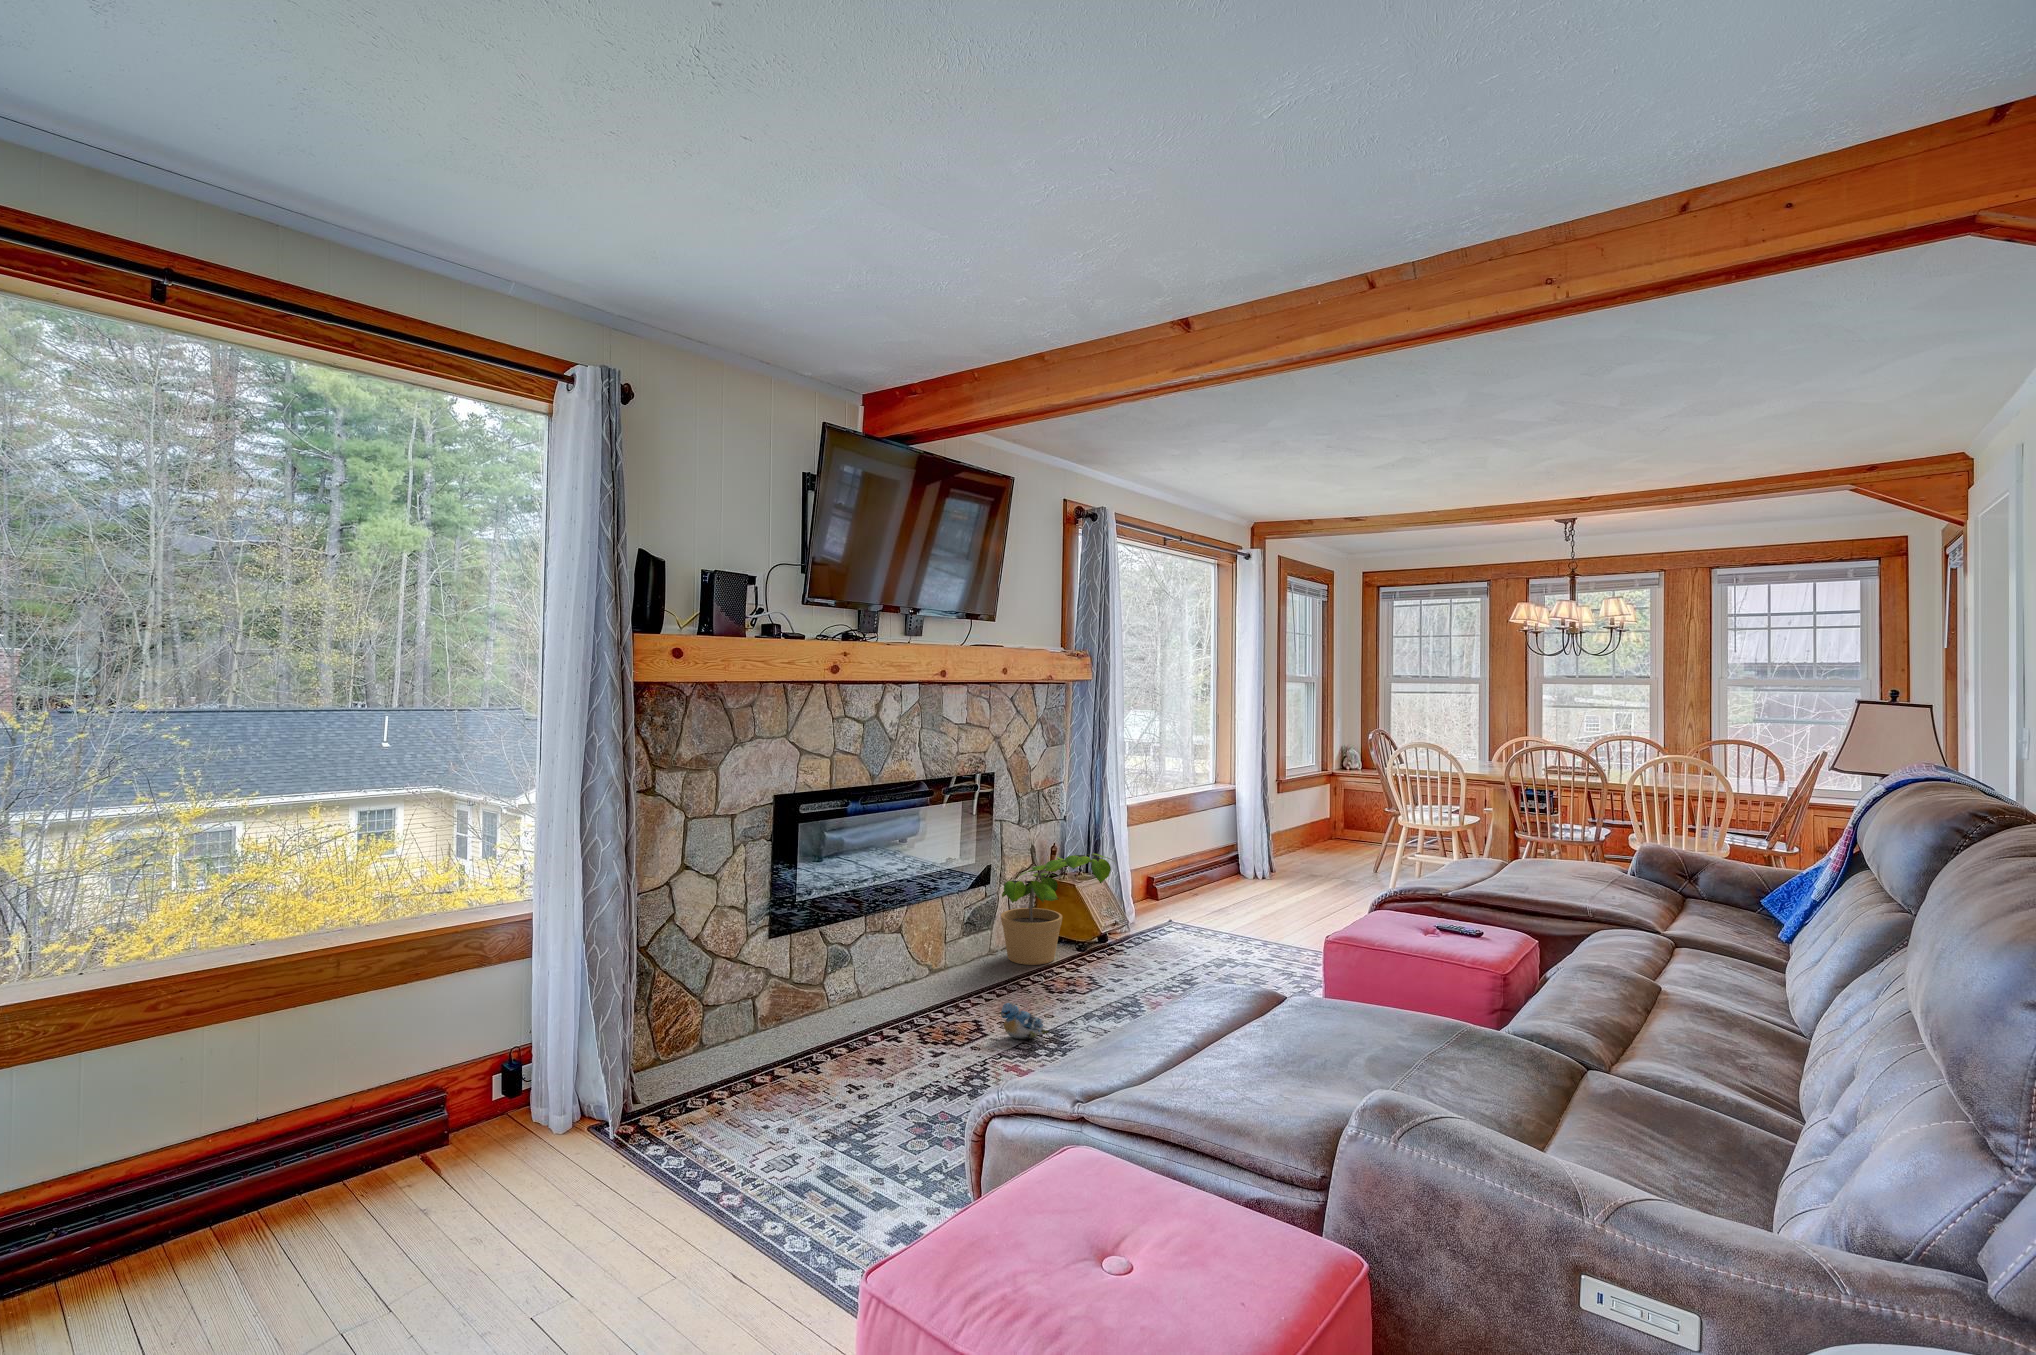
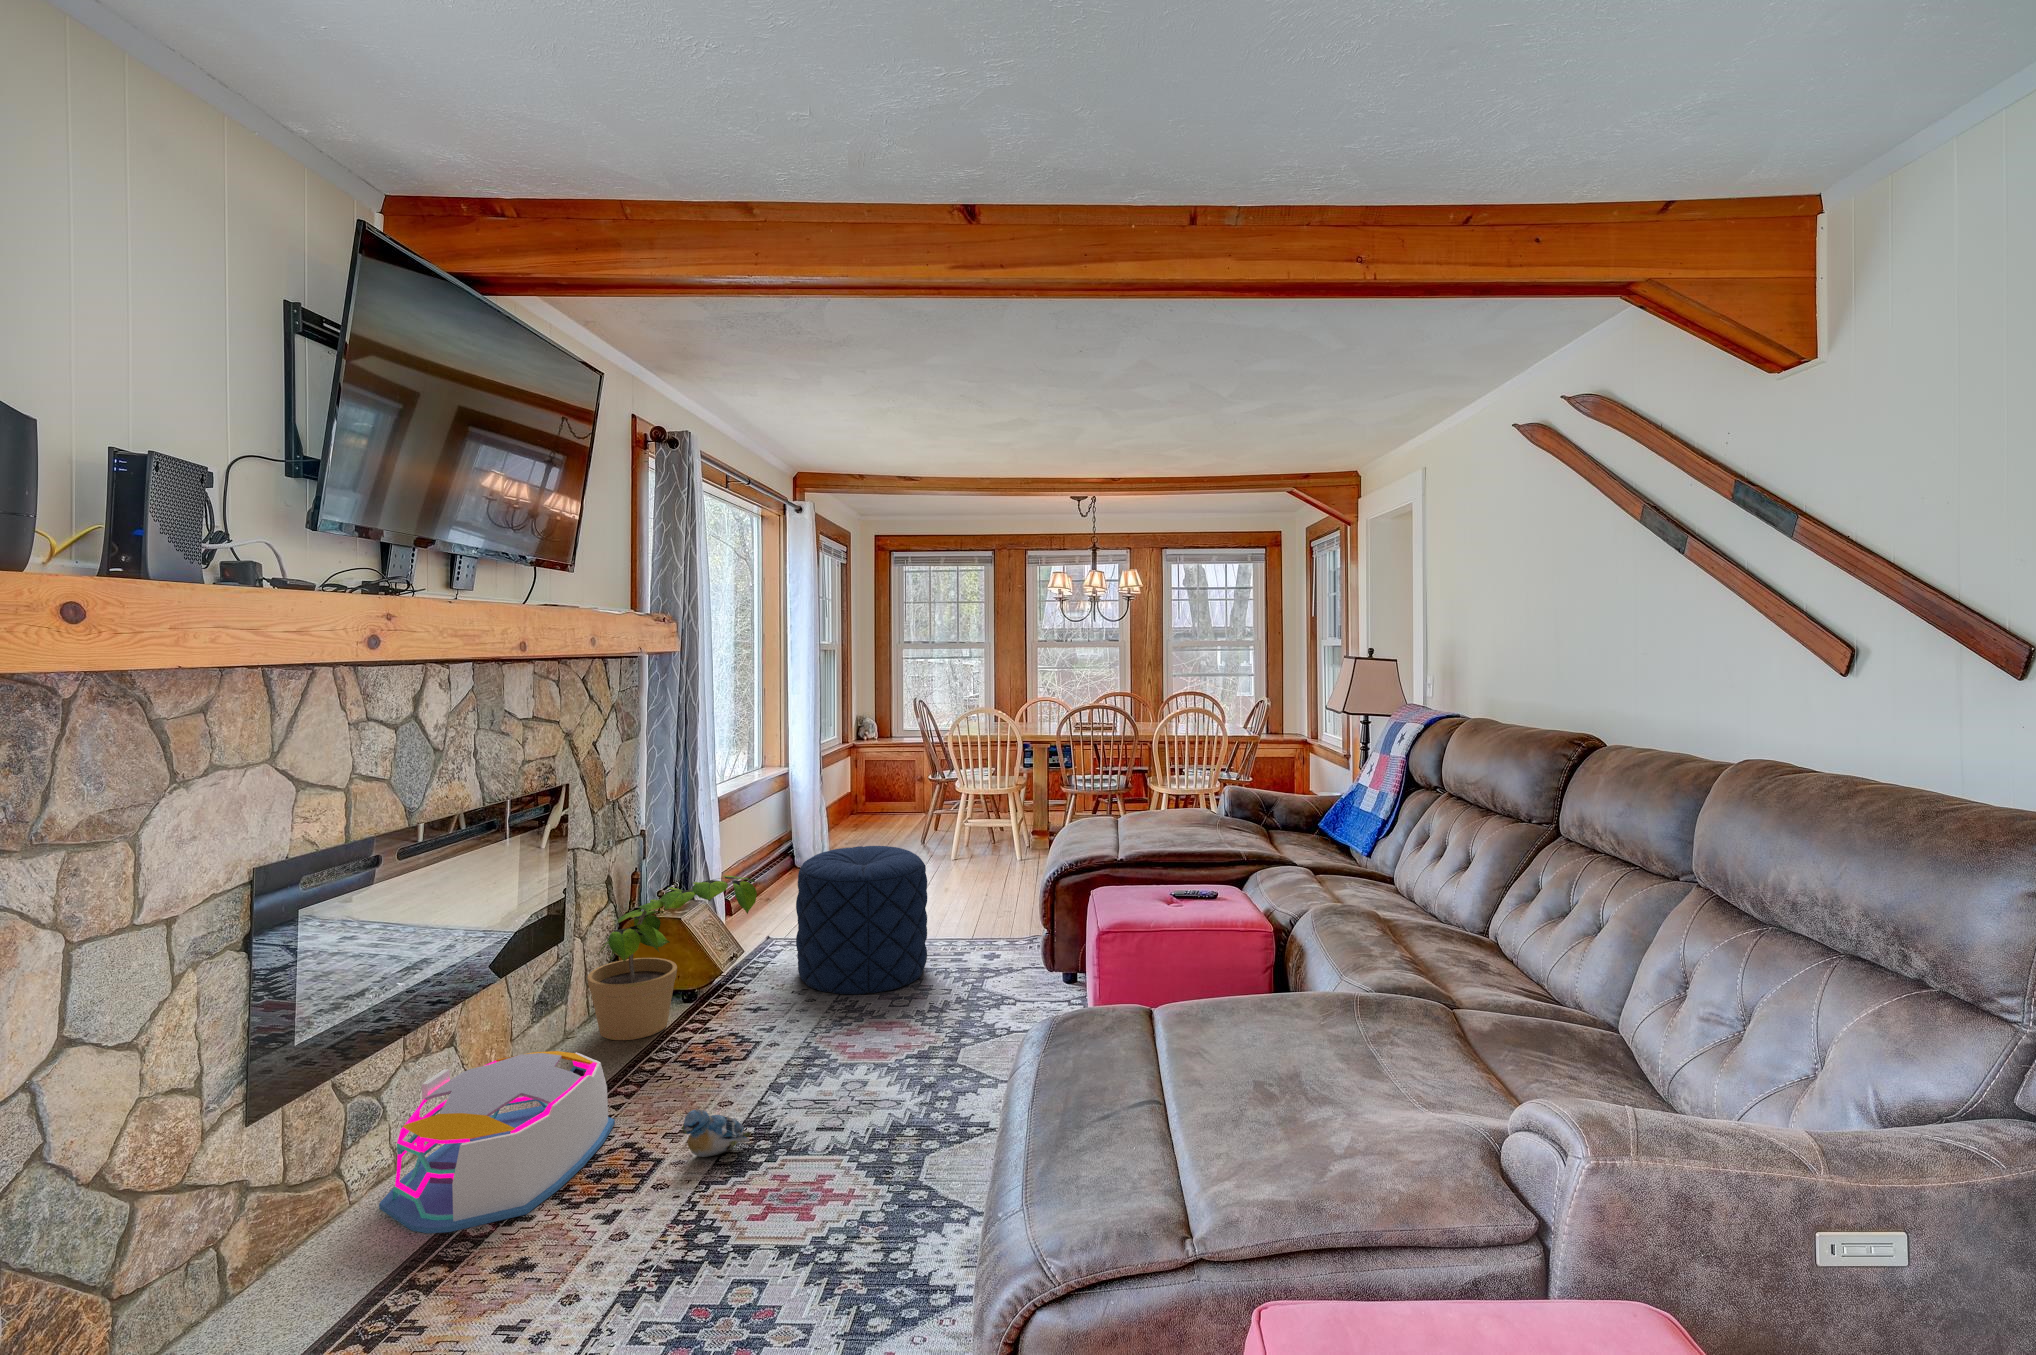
pouf: none [1166,850,1279,974] -> present [796,846,927,994]
storage bin: none [835,943,978,1038] -> present [379,1051,615,1233]

